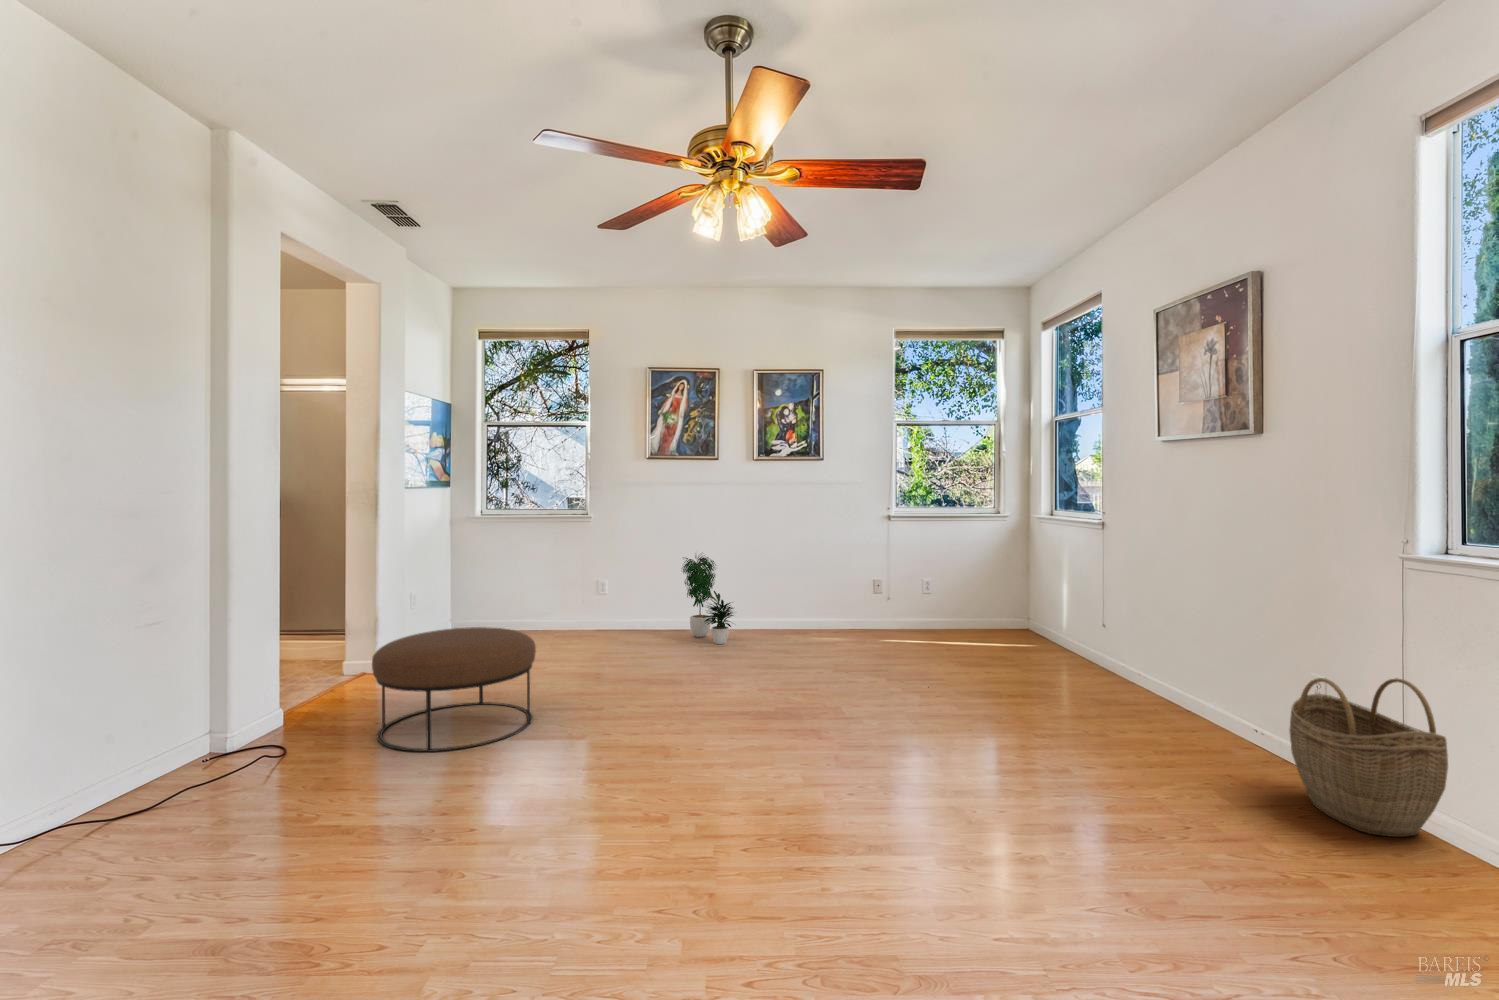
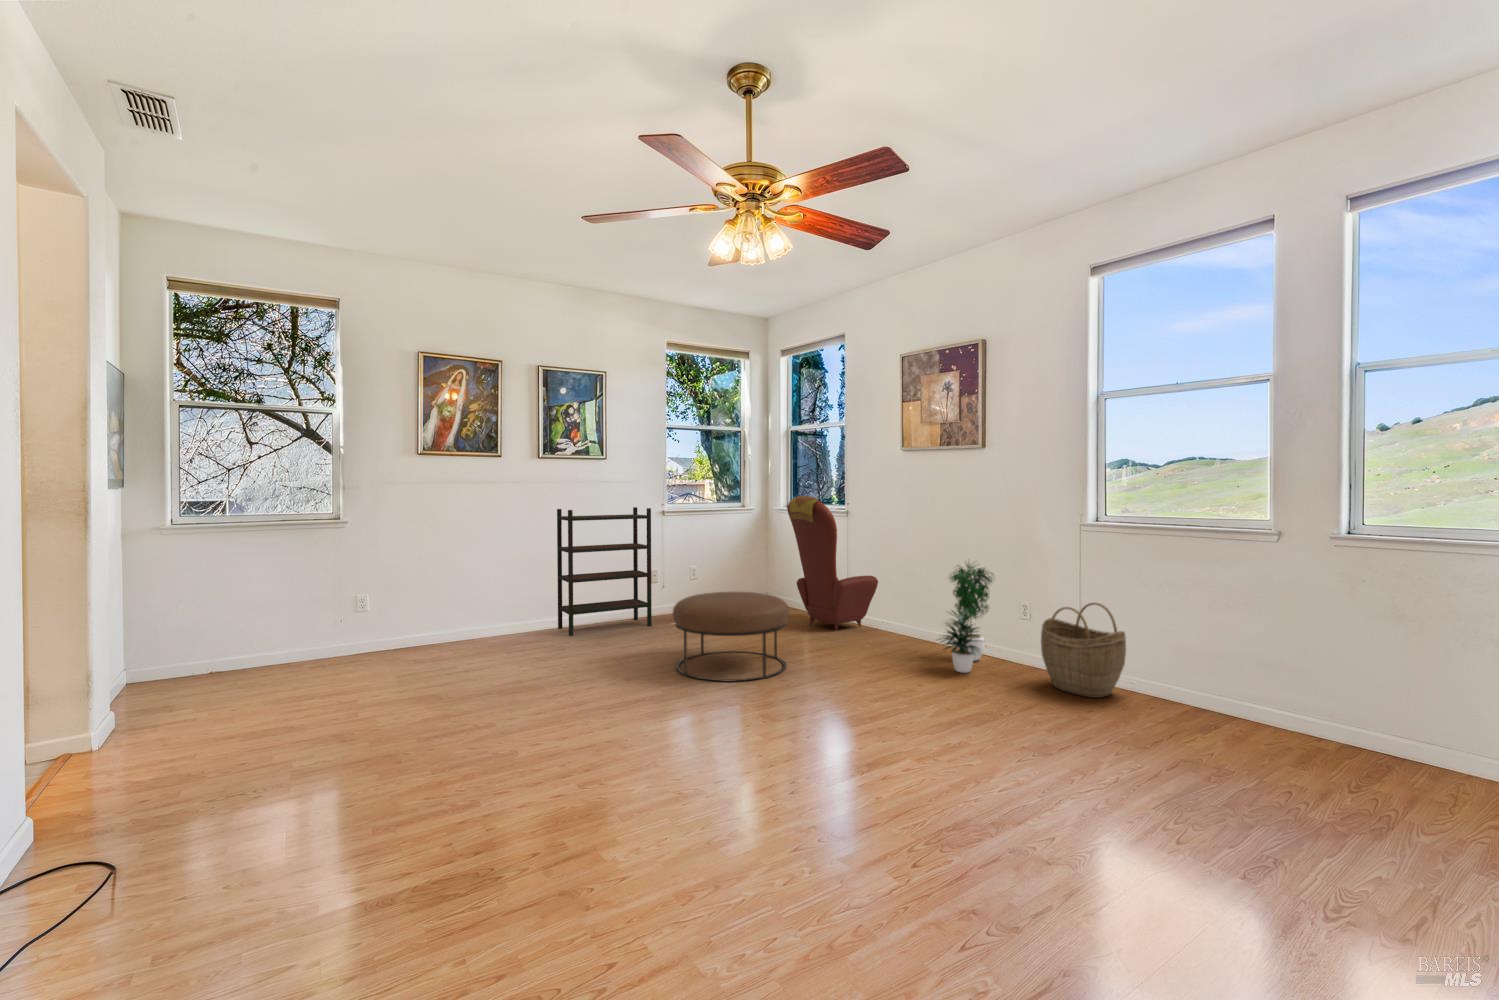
armchair: none [1009,500,1130,673] -> present [787,496,878,631]
bookshelf: none [771,511,861,639] -> present [557,507,652,636]
potted plant: present [683,556,733,644] -> present [942,563,994,673]
ottoman: present [372,627,536,752] -> present [673,592,789,682]

